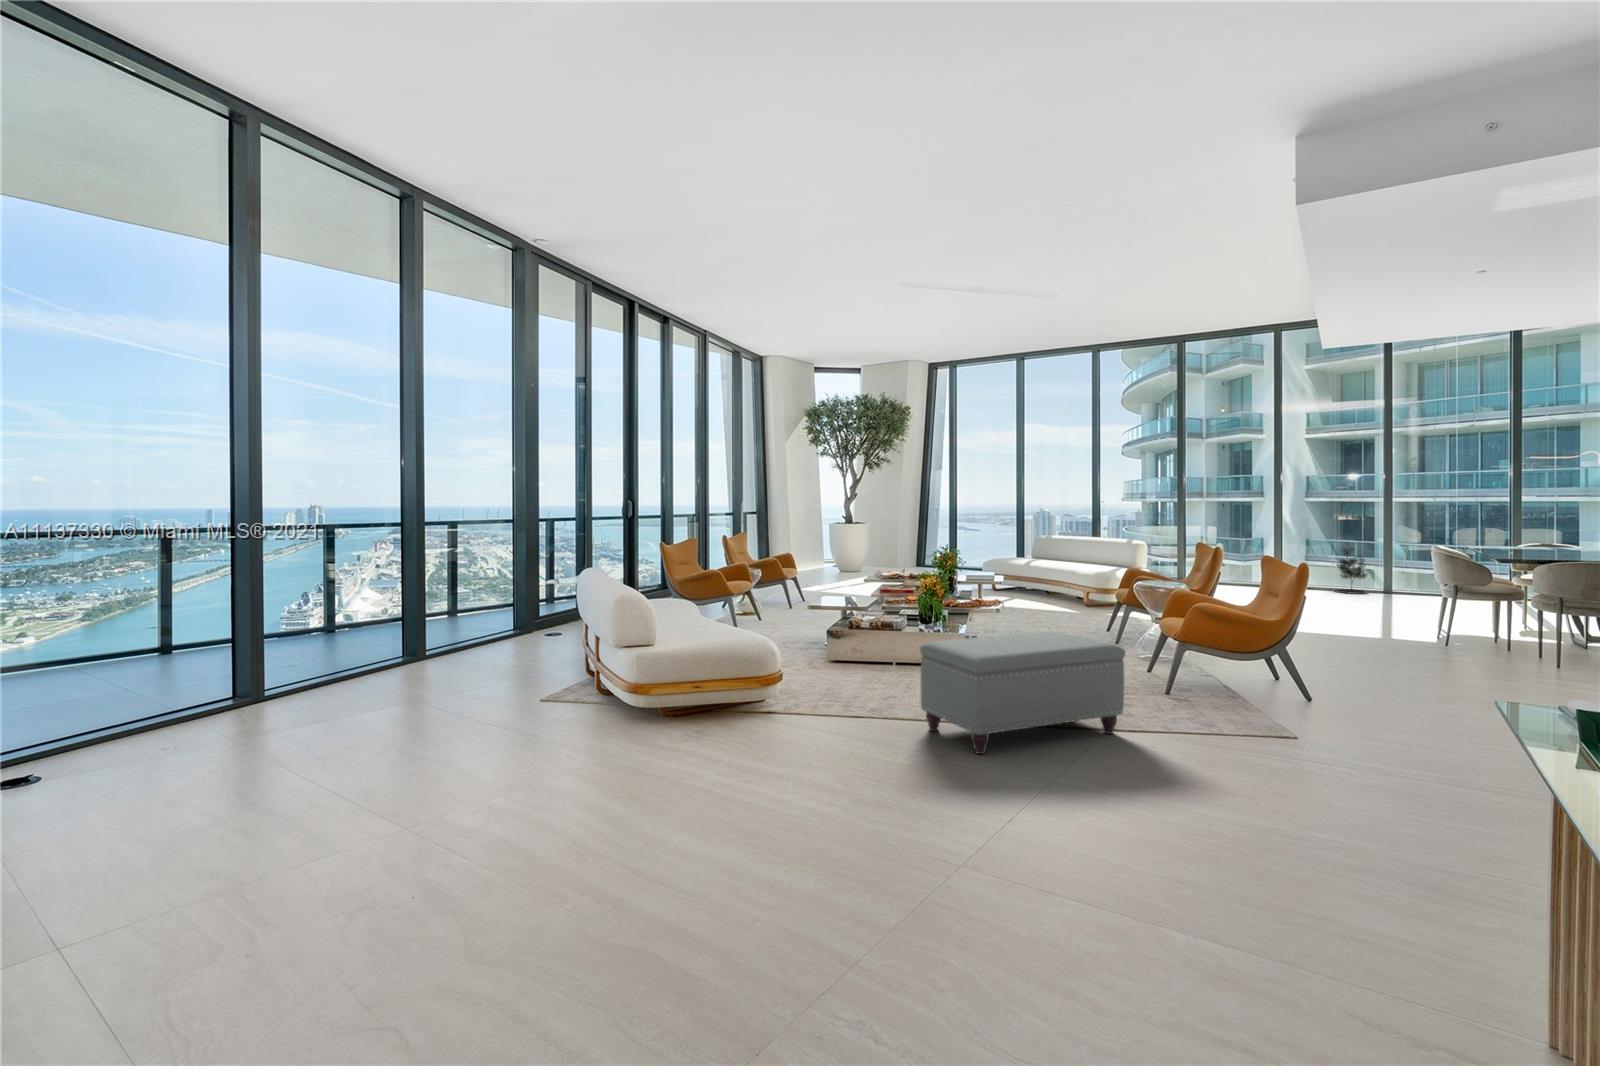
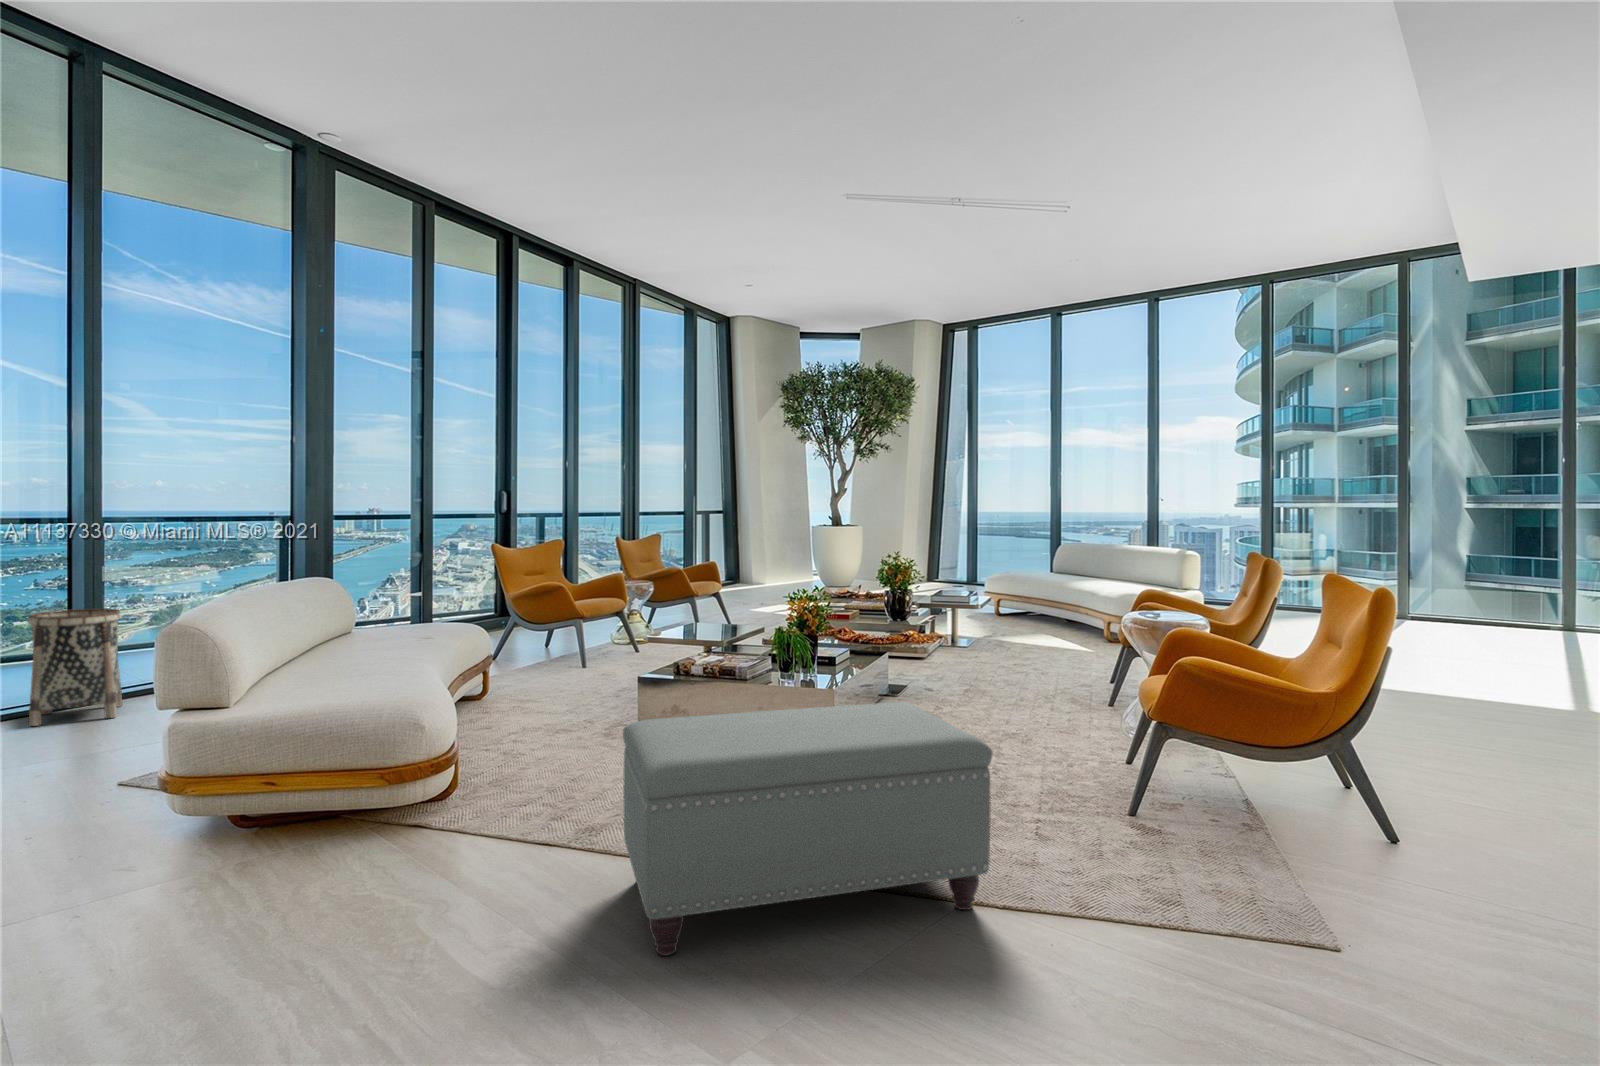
potted tree: present [1334,545,1367,594] -> none [1489,556,1546,632]
basket: none [405,592,465,672] -> present [28,609,123,726]

